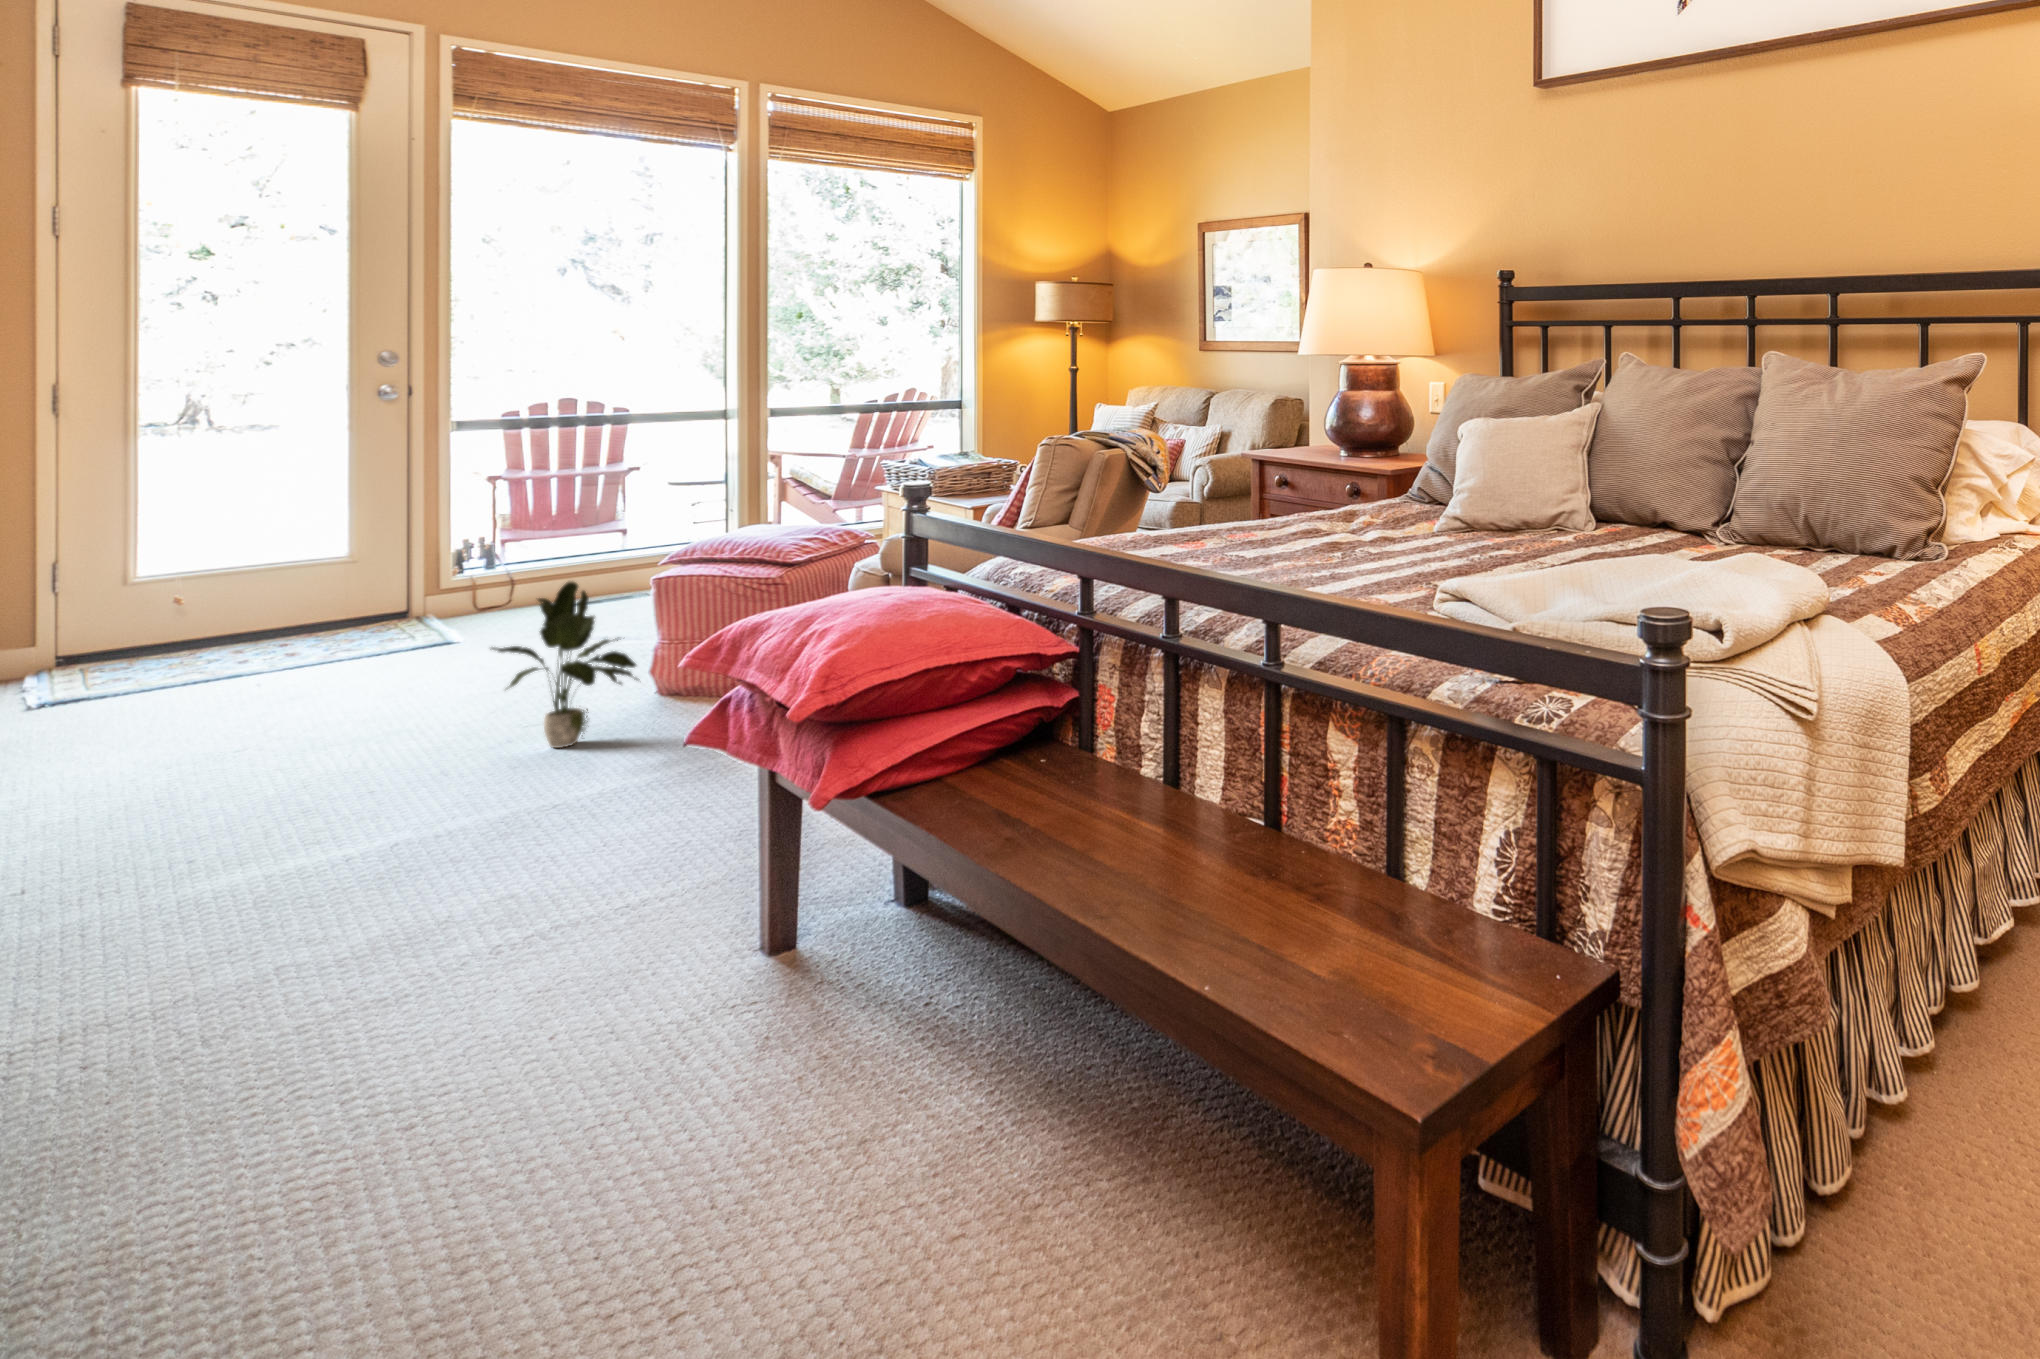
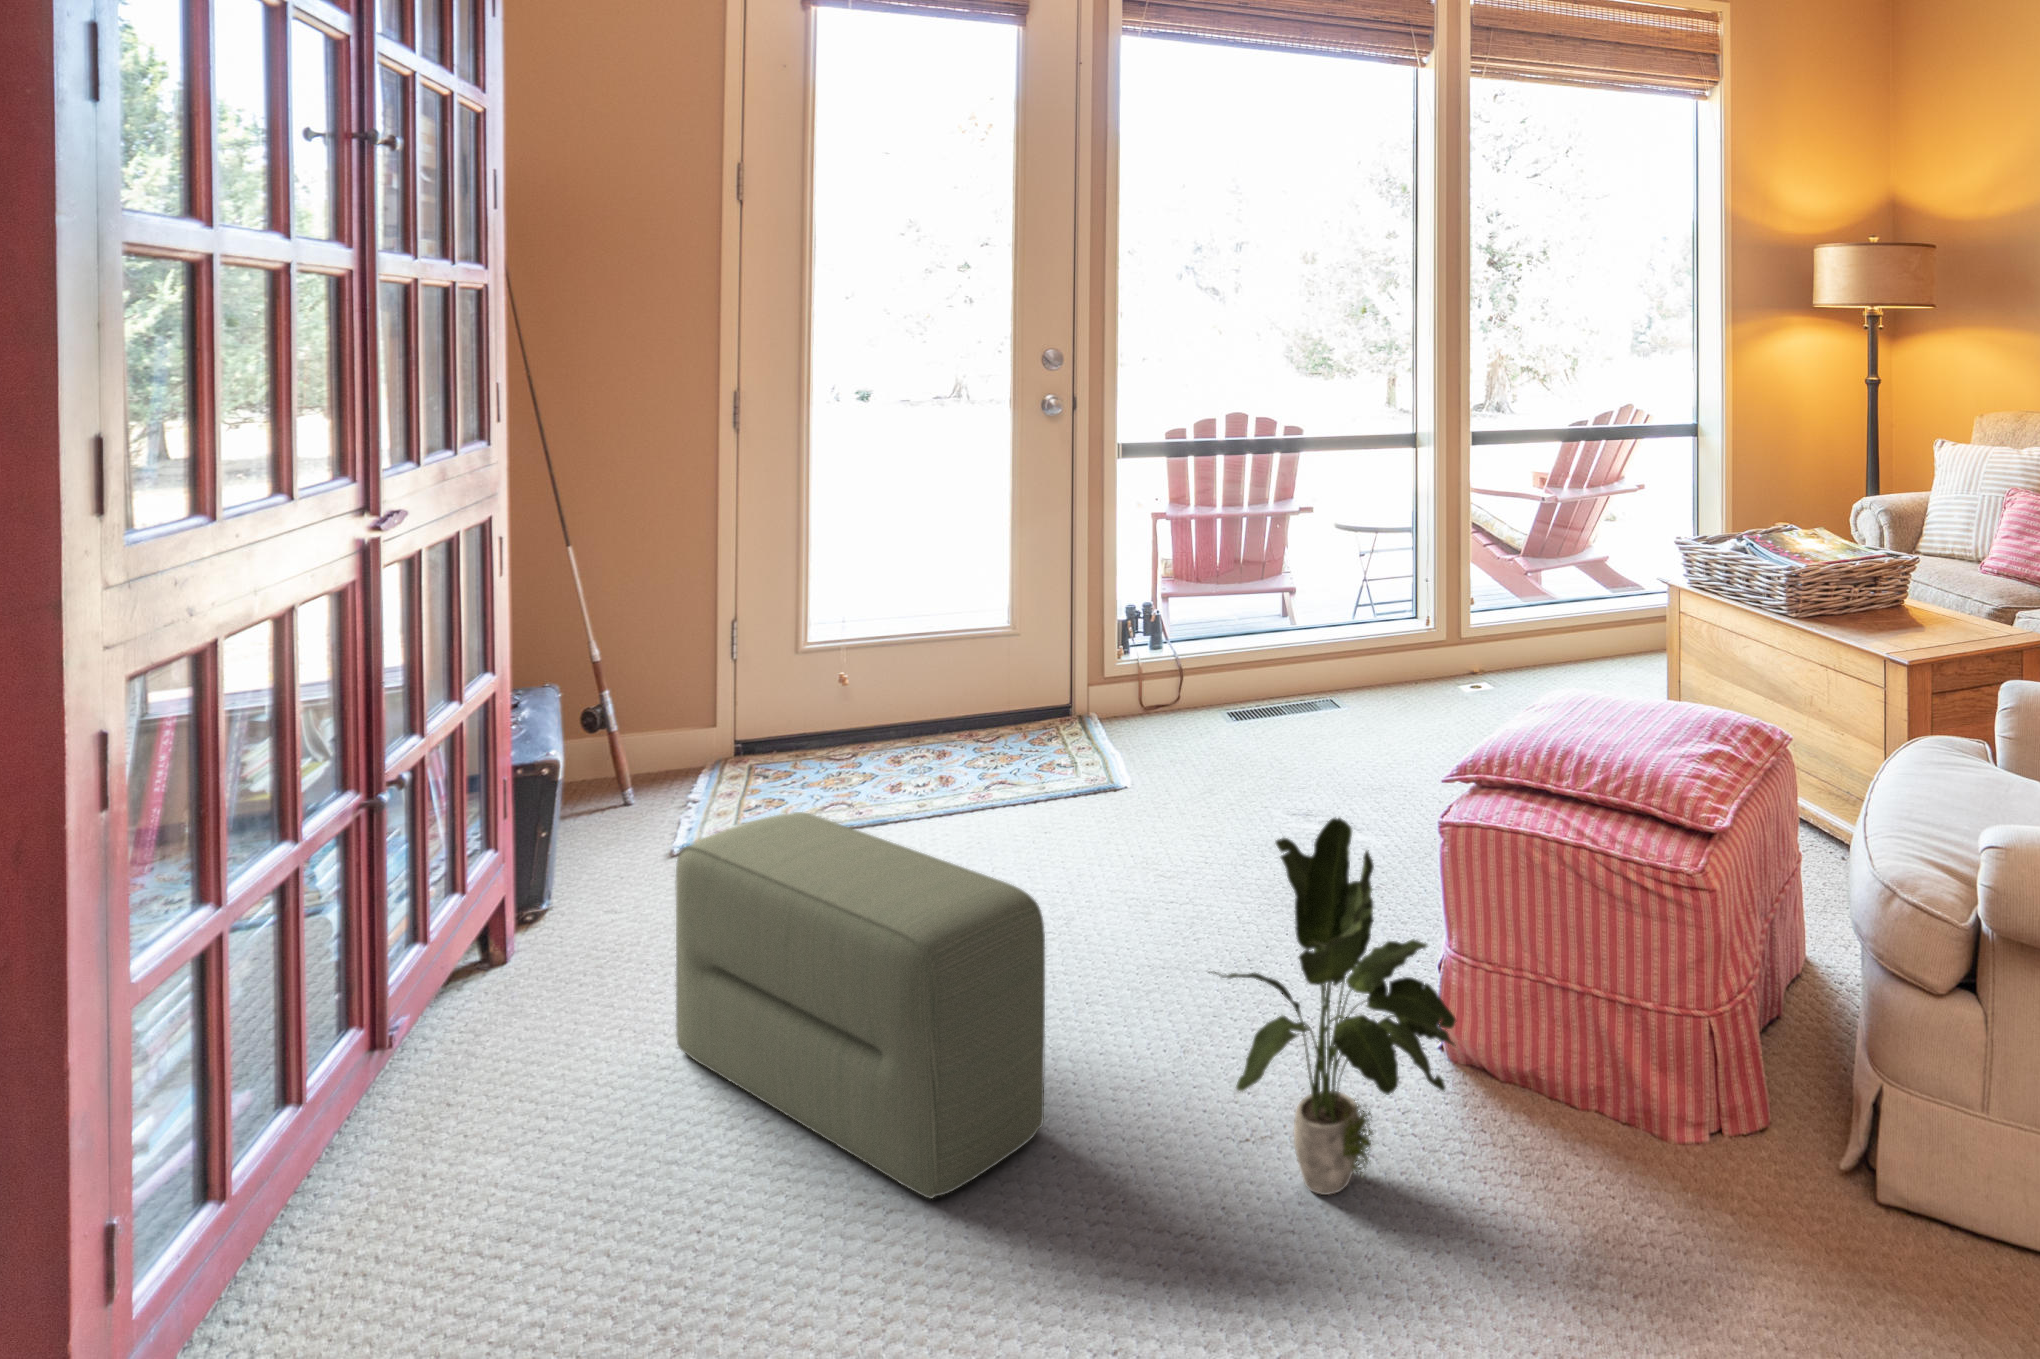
pouf: none [101,634,390,779] -> present [676,812,1045,1198]

